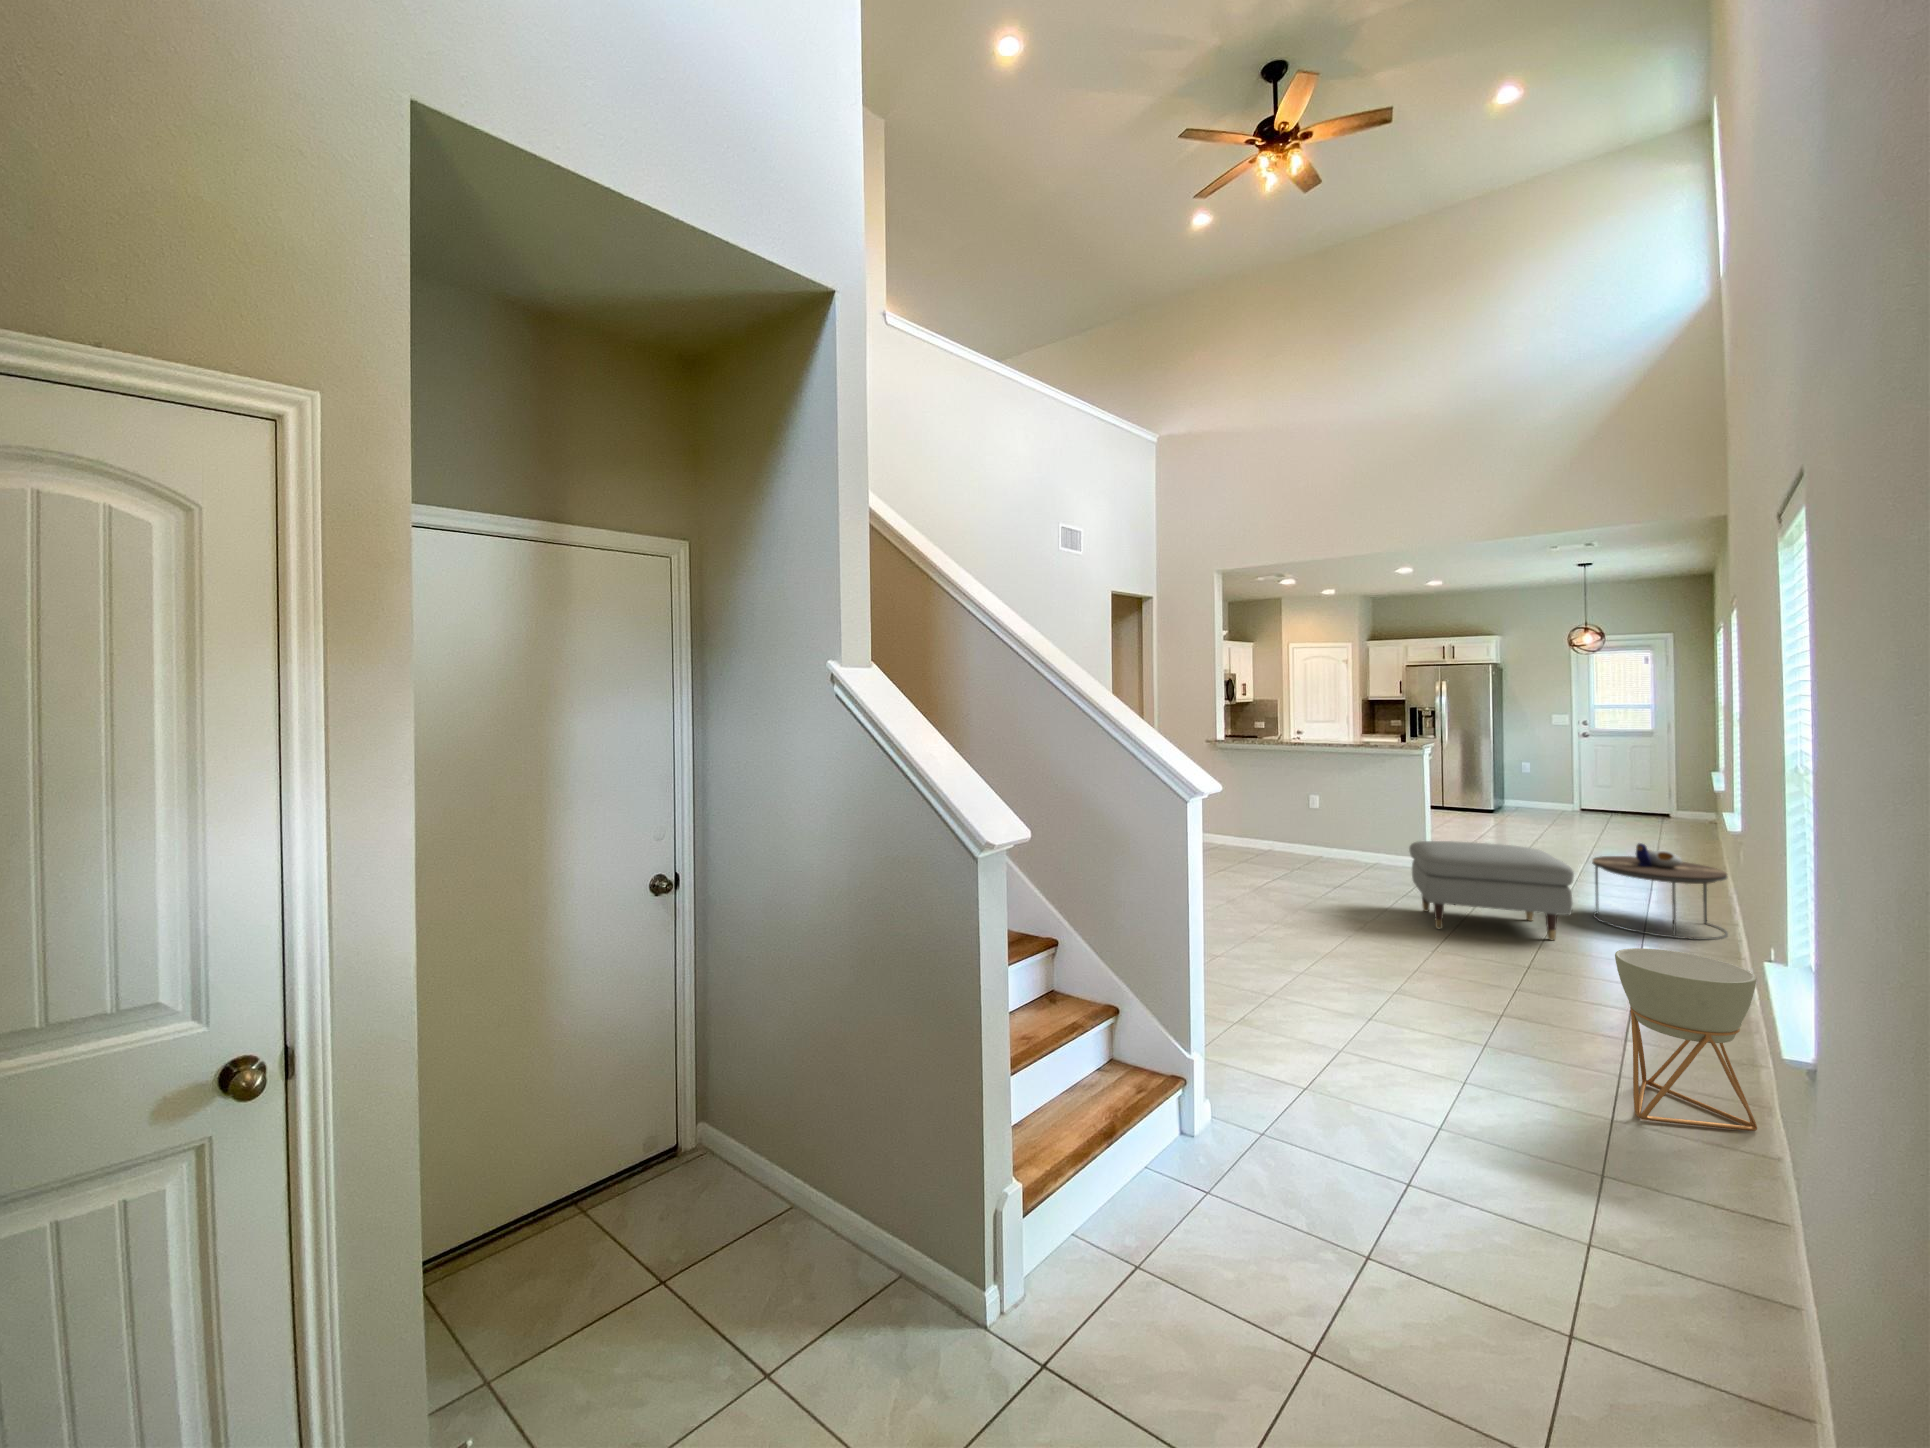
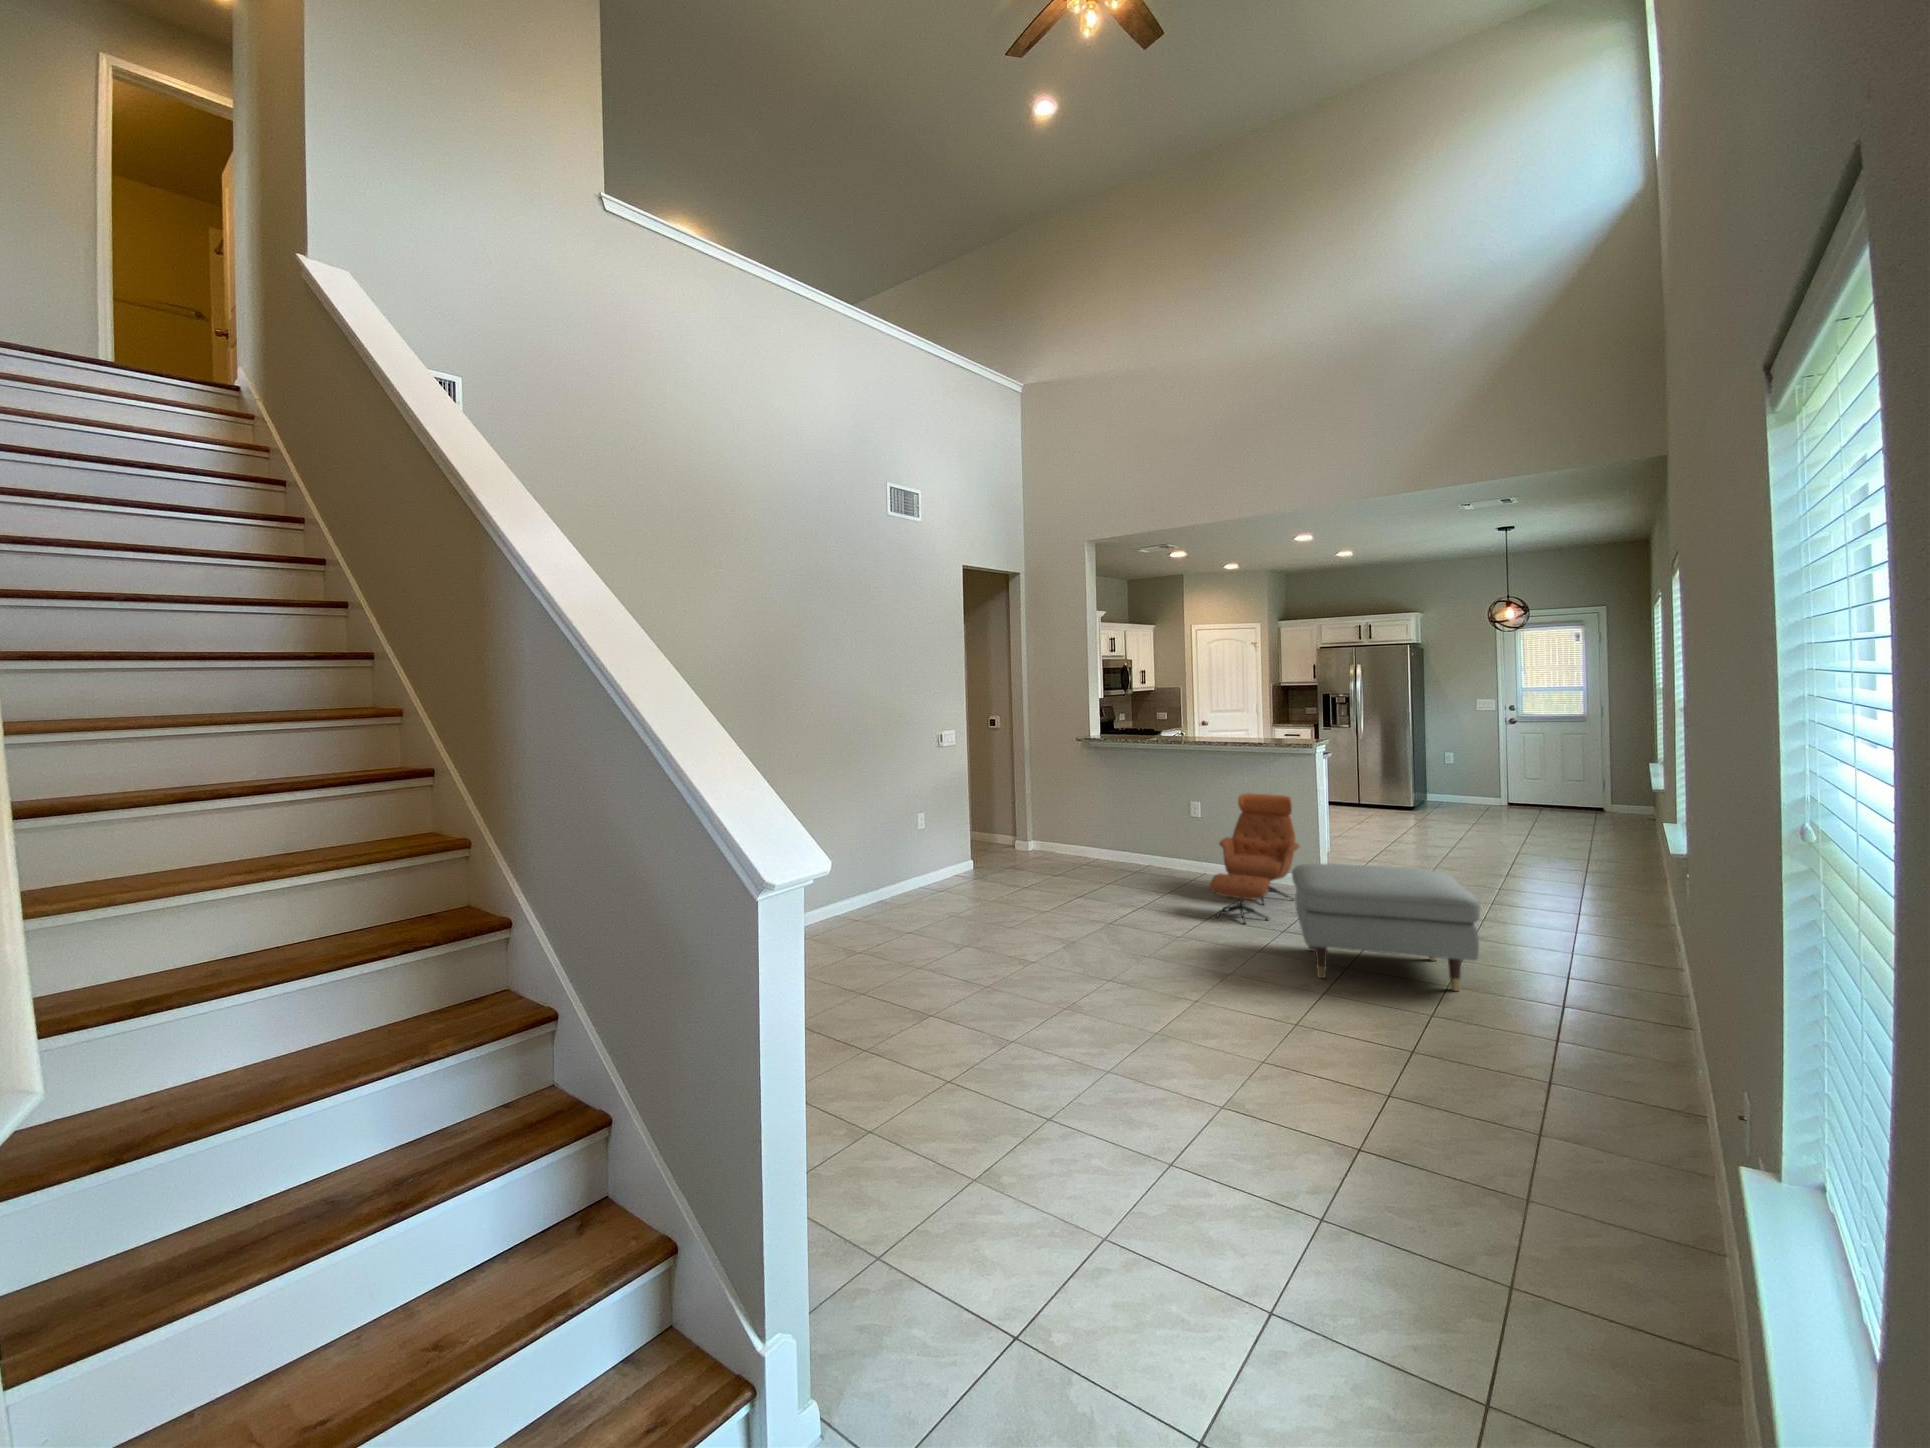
lounge chair: none [1332,788,1406,893] -> present [1210,793,1299,924]
side table: present [1592,843,1728,940] -> none [1507,862,1666,984]
planter: present [1615,948,1757,1131] -> none [1511,1066,1721,1370]

